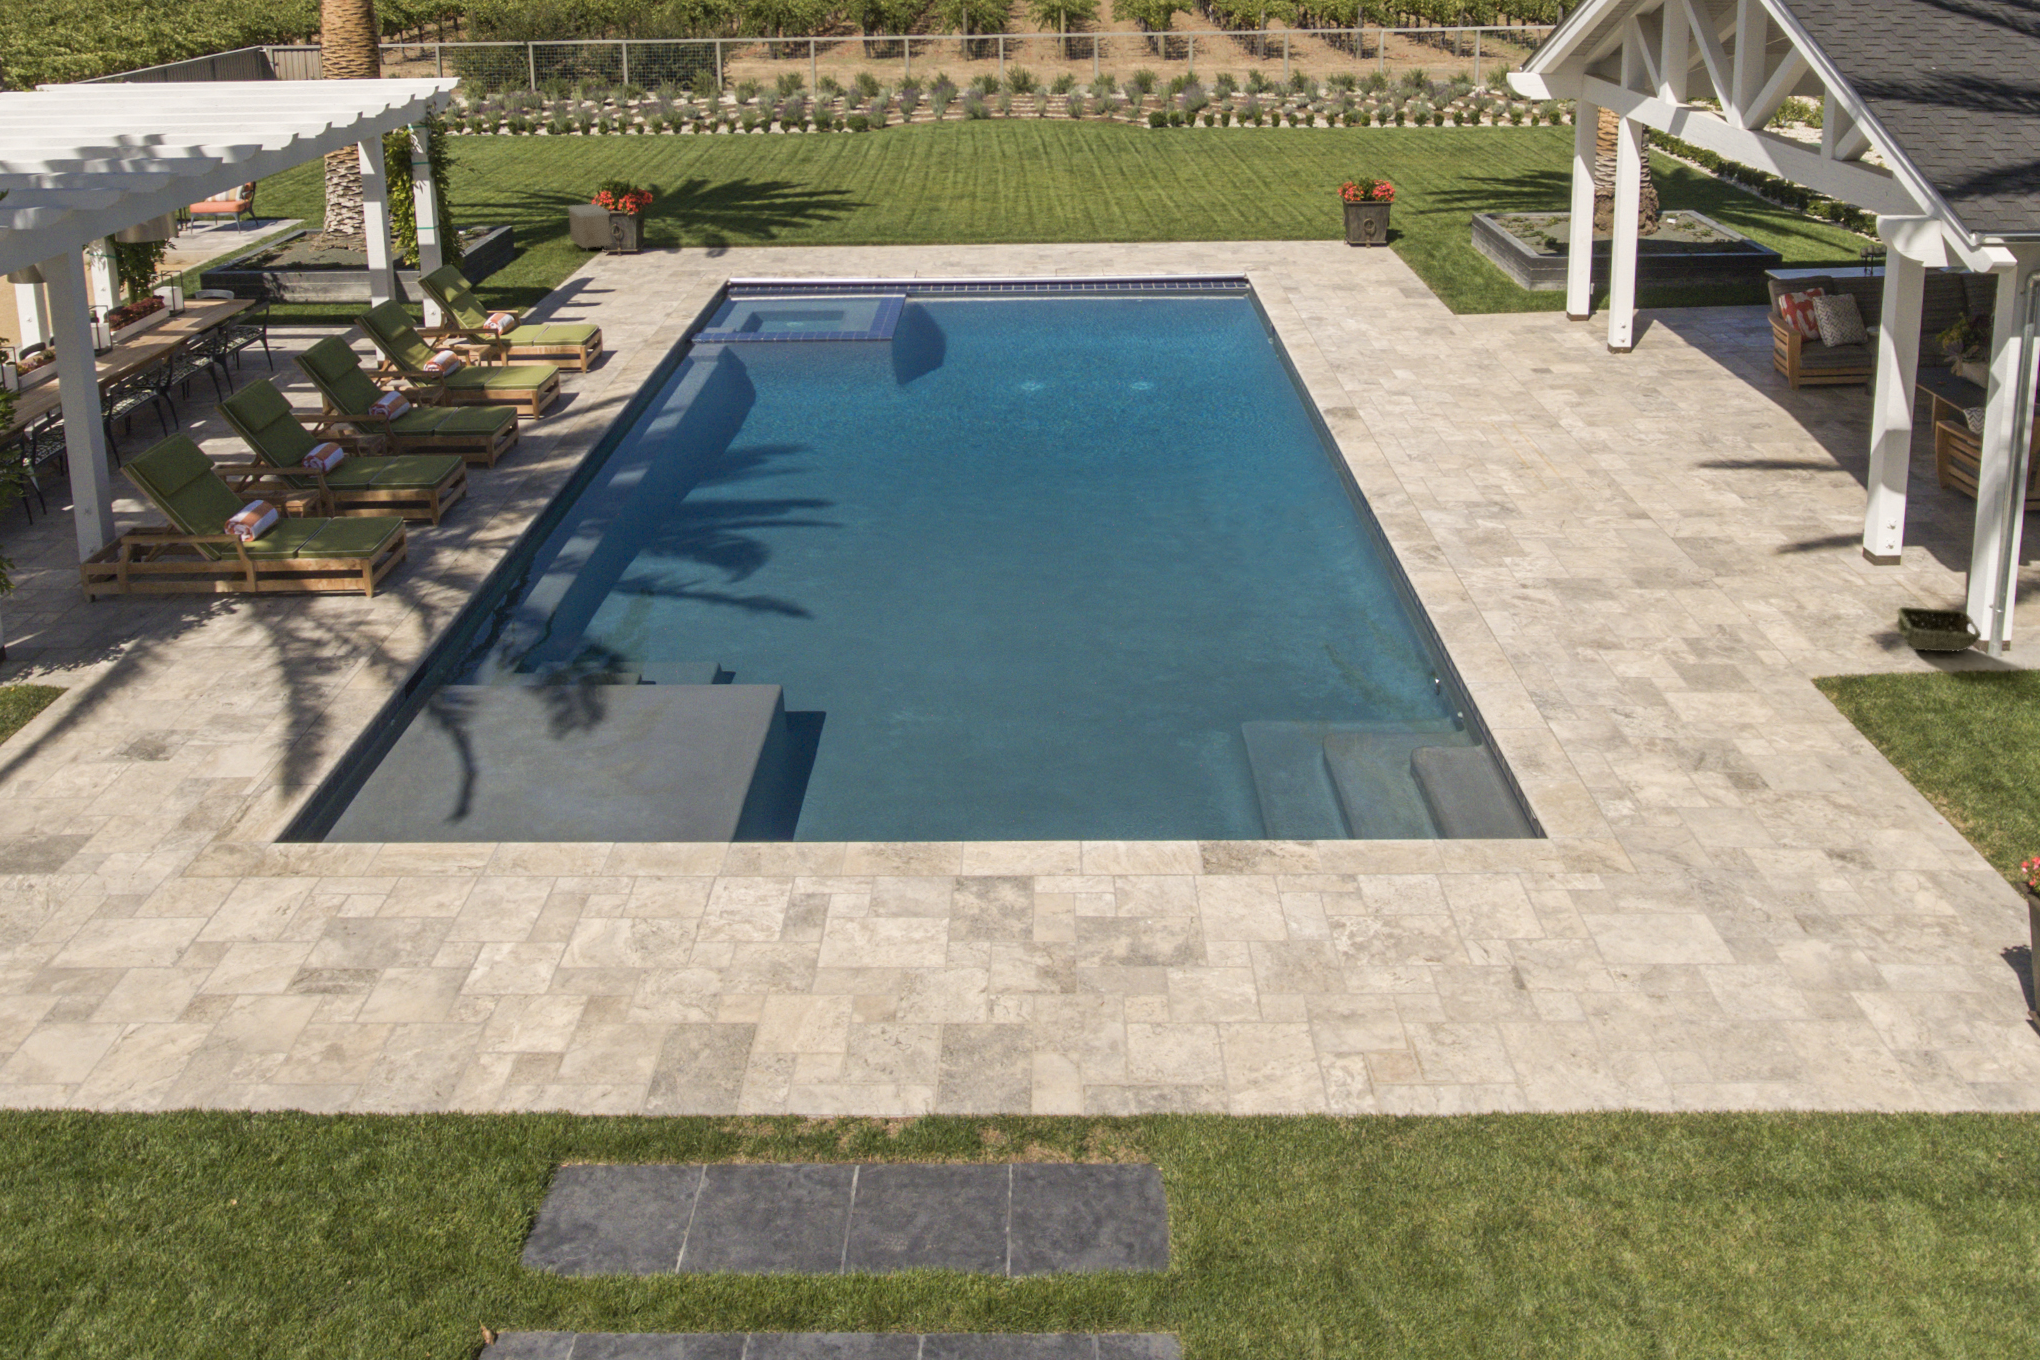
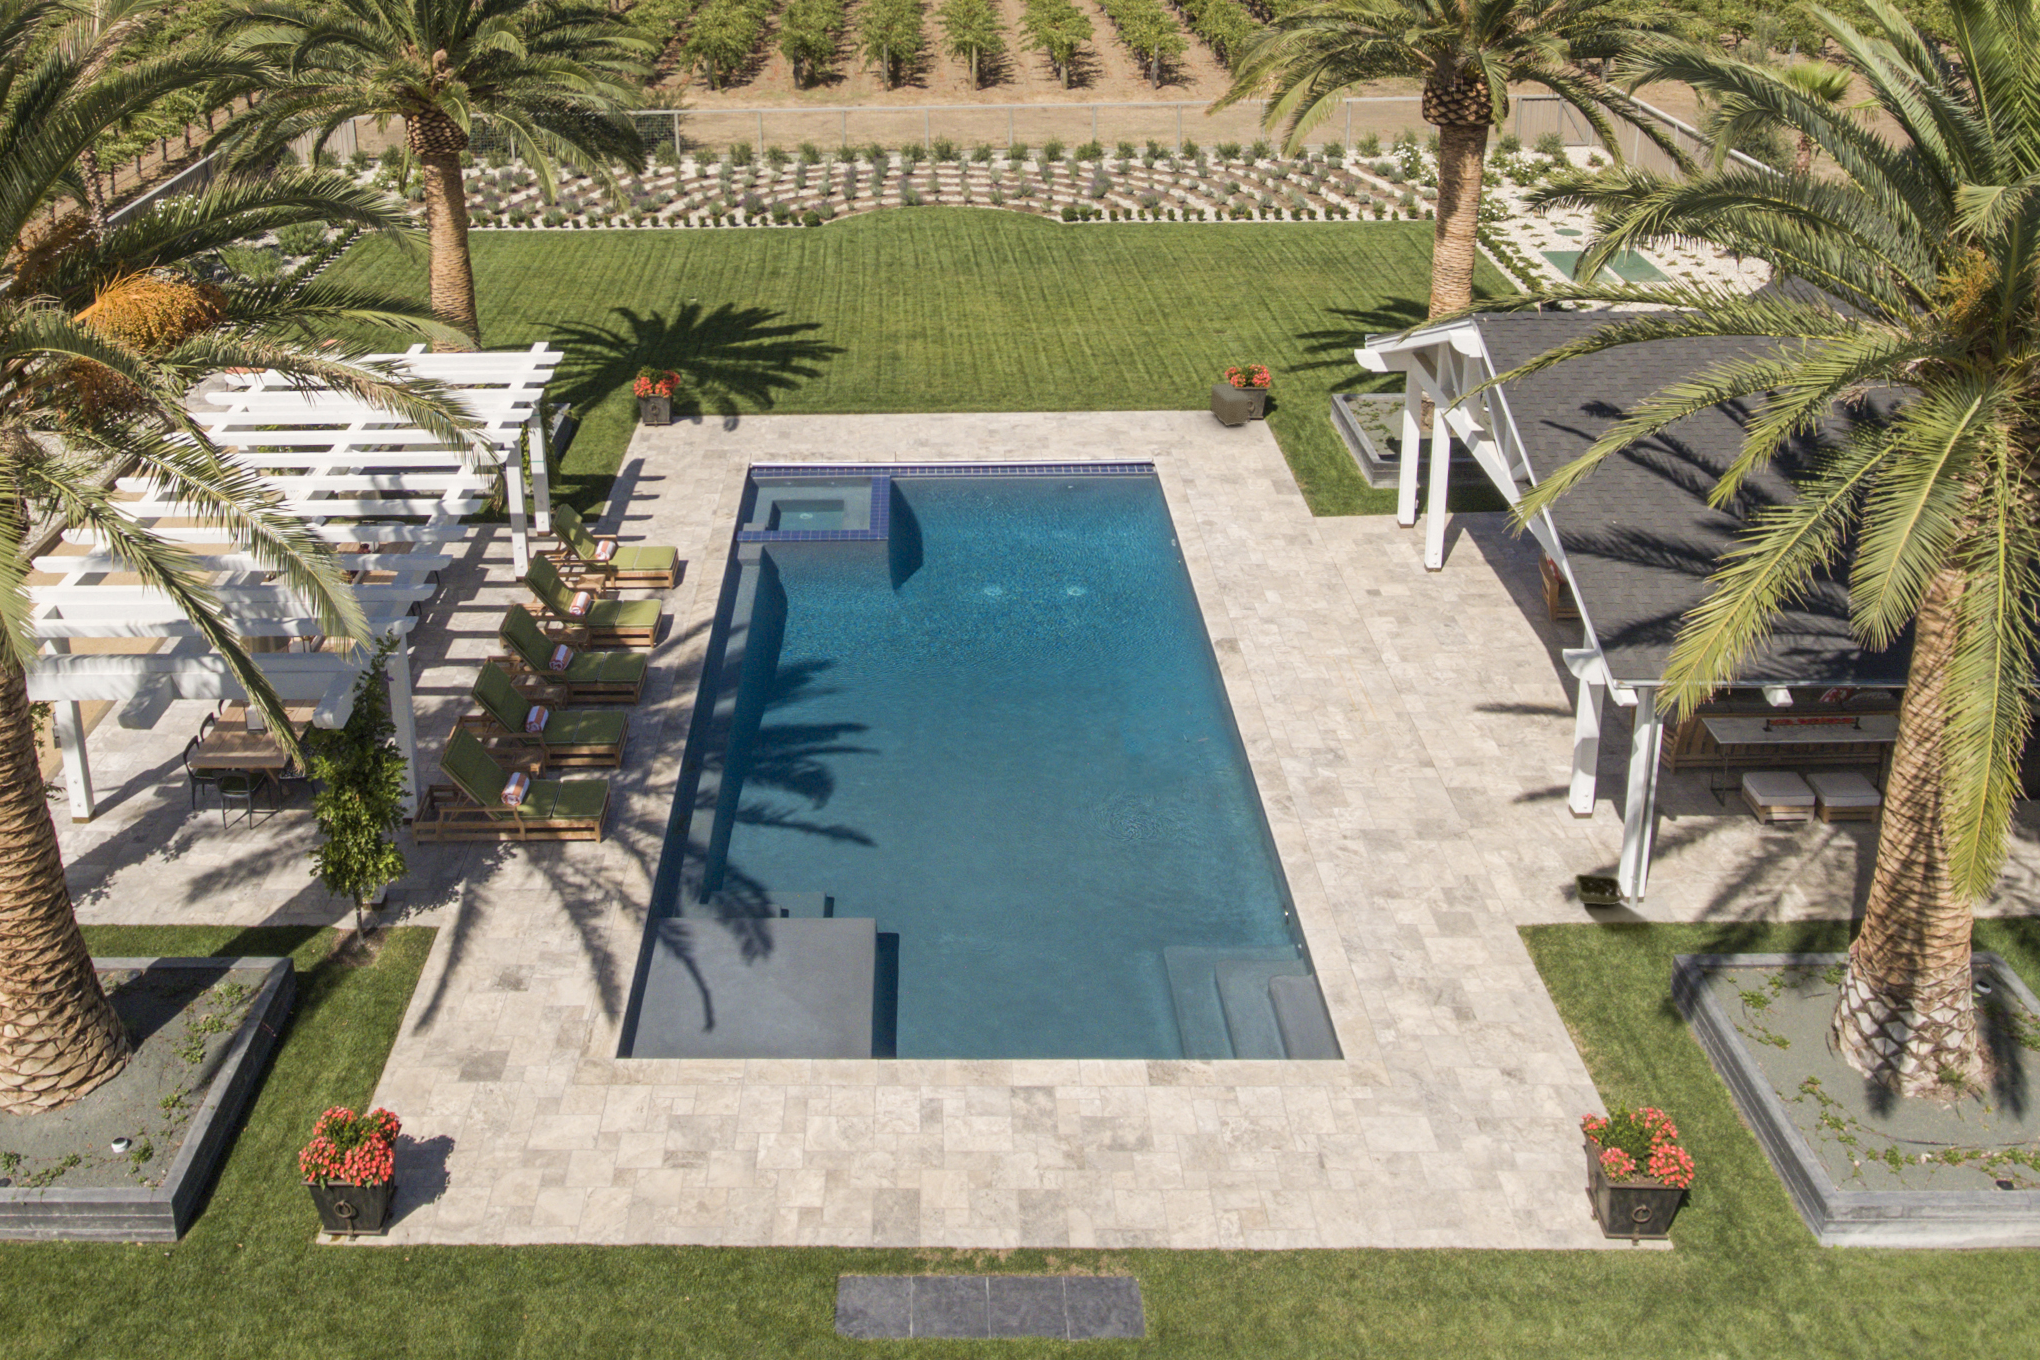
storage bench: present [569,204,611,250] -> present [1211,383,1249,426]

